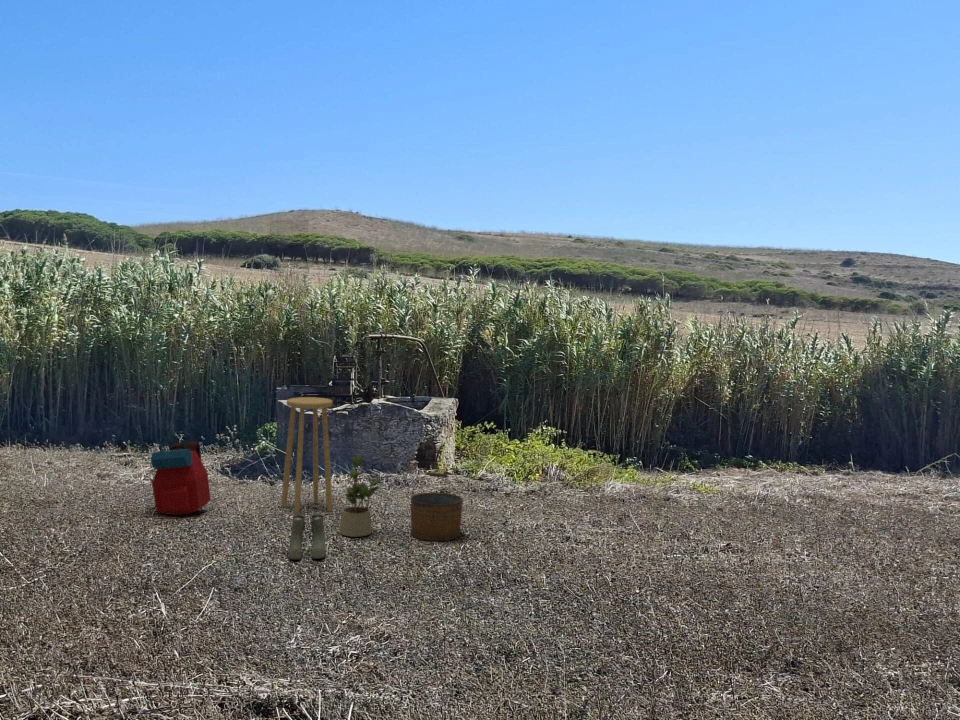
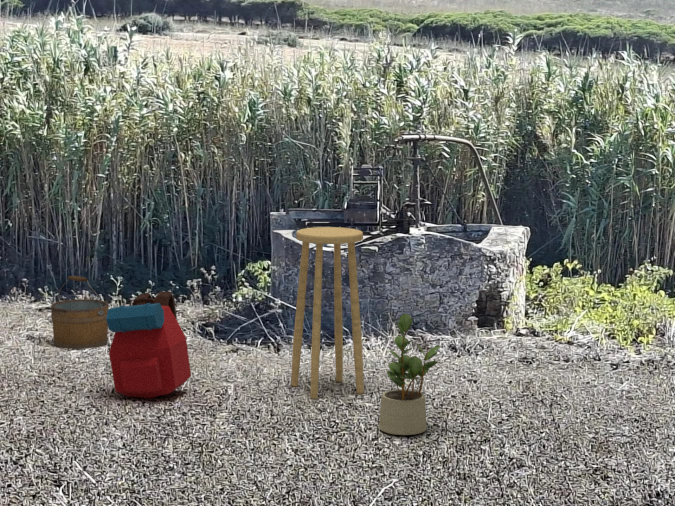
bucket: present [410,472,463,541] -> present [51,276,109,349]
boots: present [289,515,325,560] -> none [309,405,363,473]

